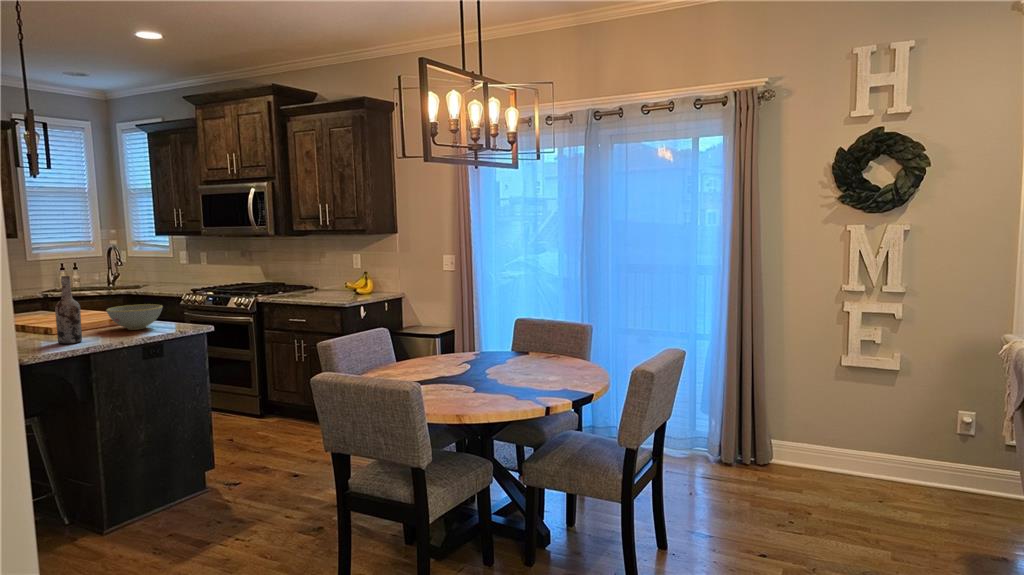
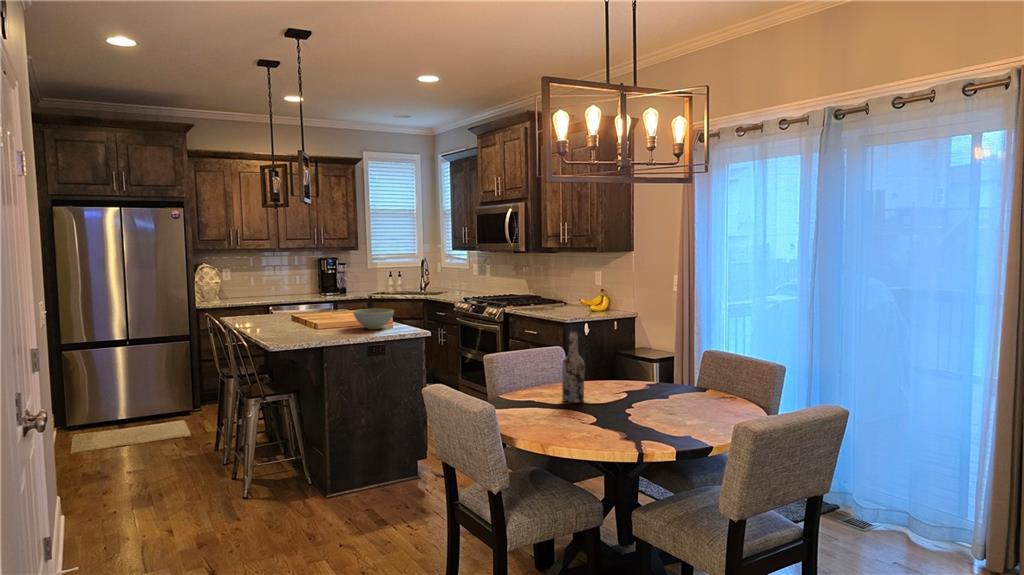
wine bottle: present [55,276,82,344] -> present [562,330,585,403]

